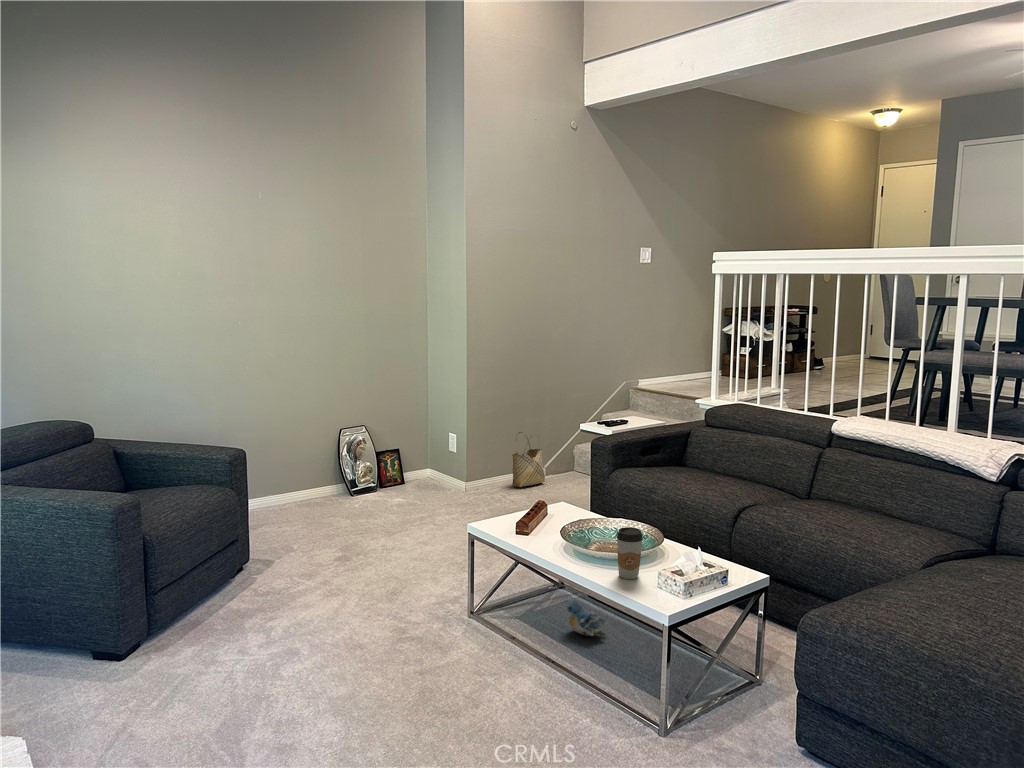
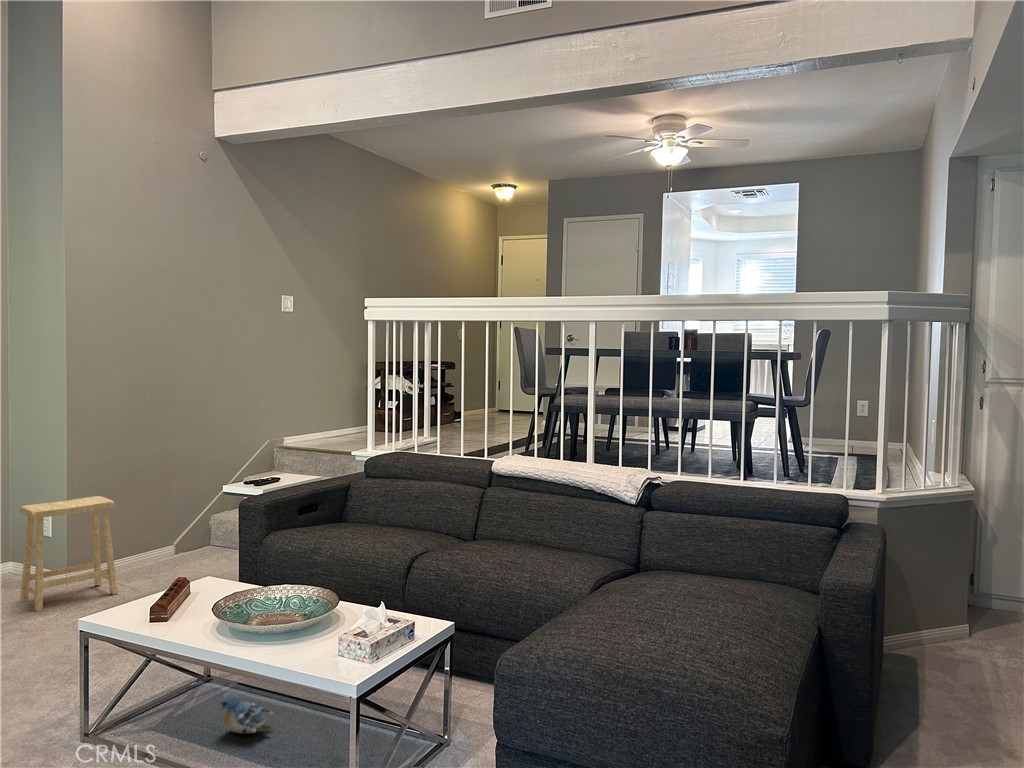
footstool: none [431,423,498,510] -> present [20,496,118,611]
woven basket: present [512,432,545,487] -> none [135,504,178,570]
coffee cup: present [617,527,643,579] -> none [286,590,317,653]

